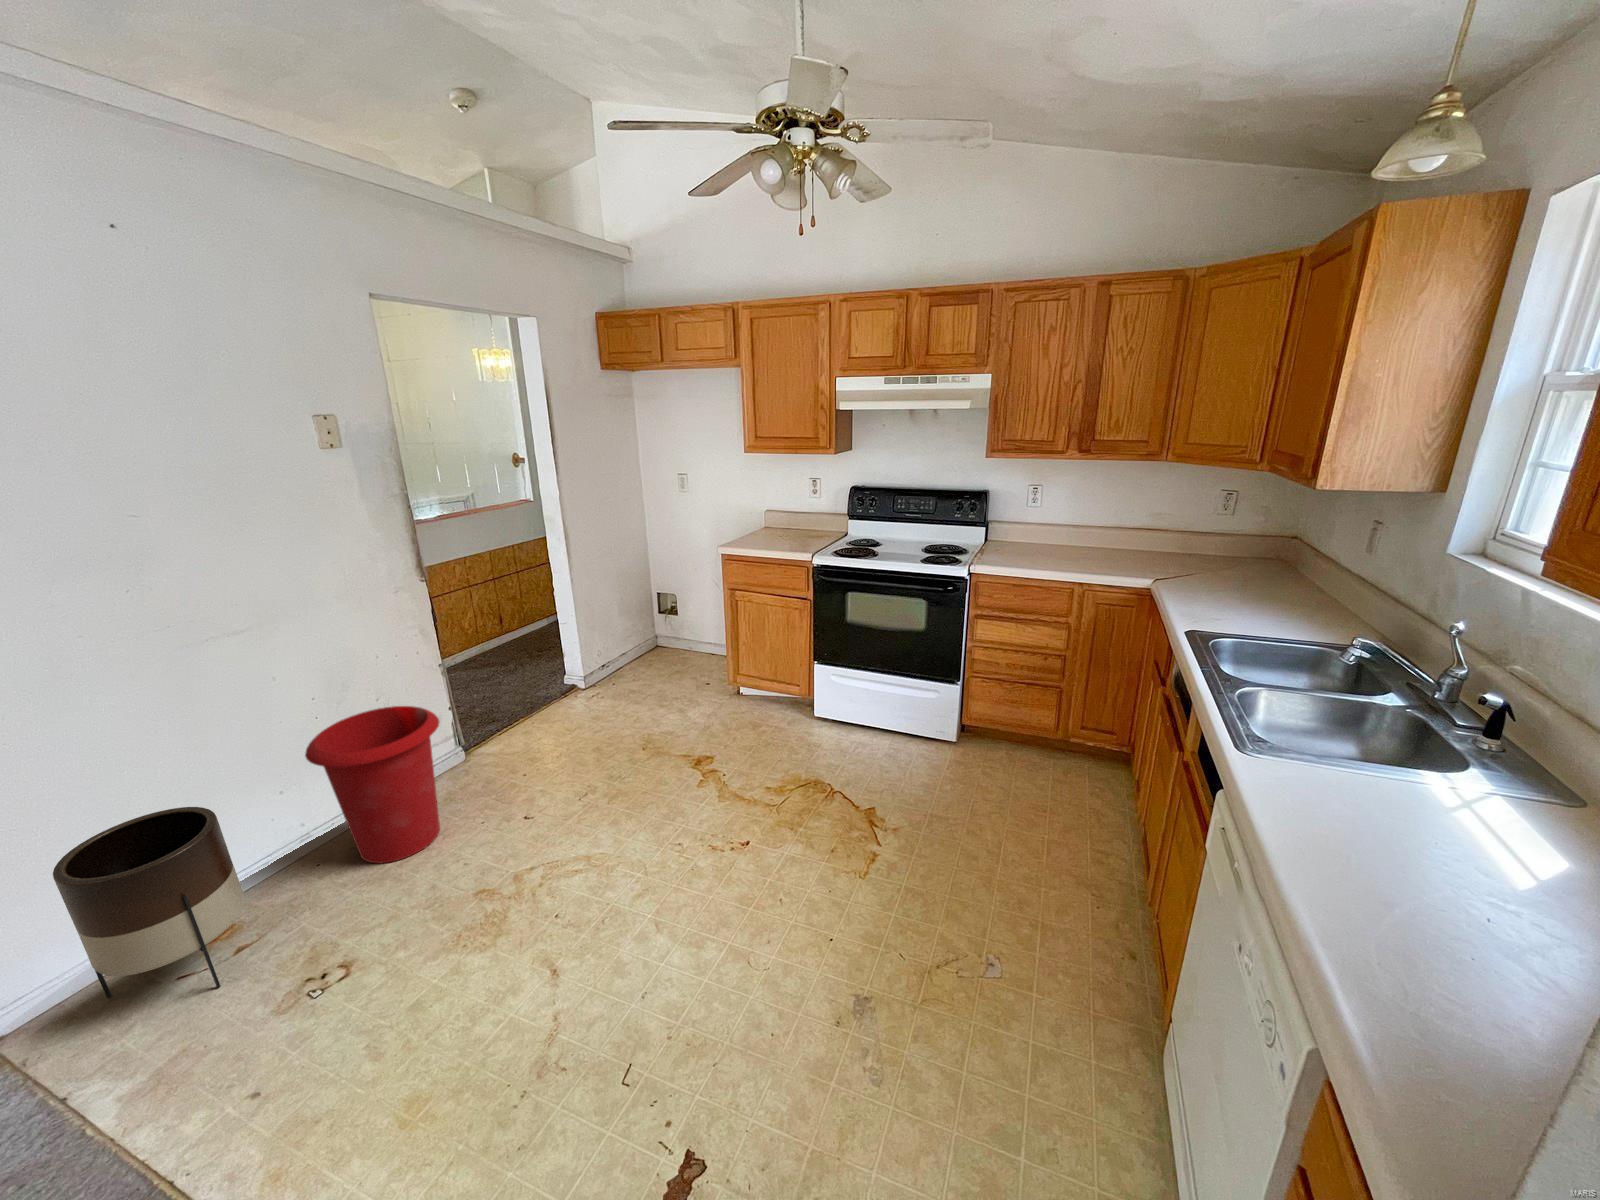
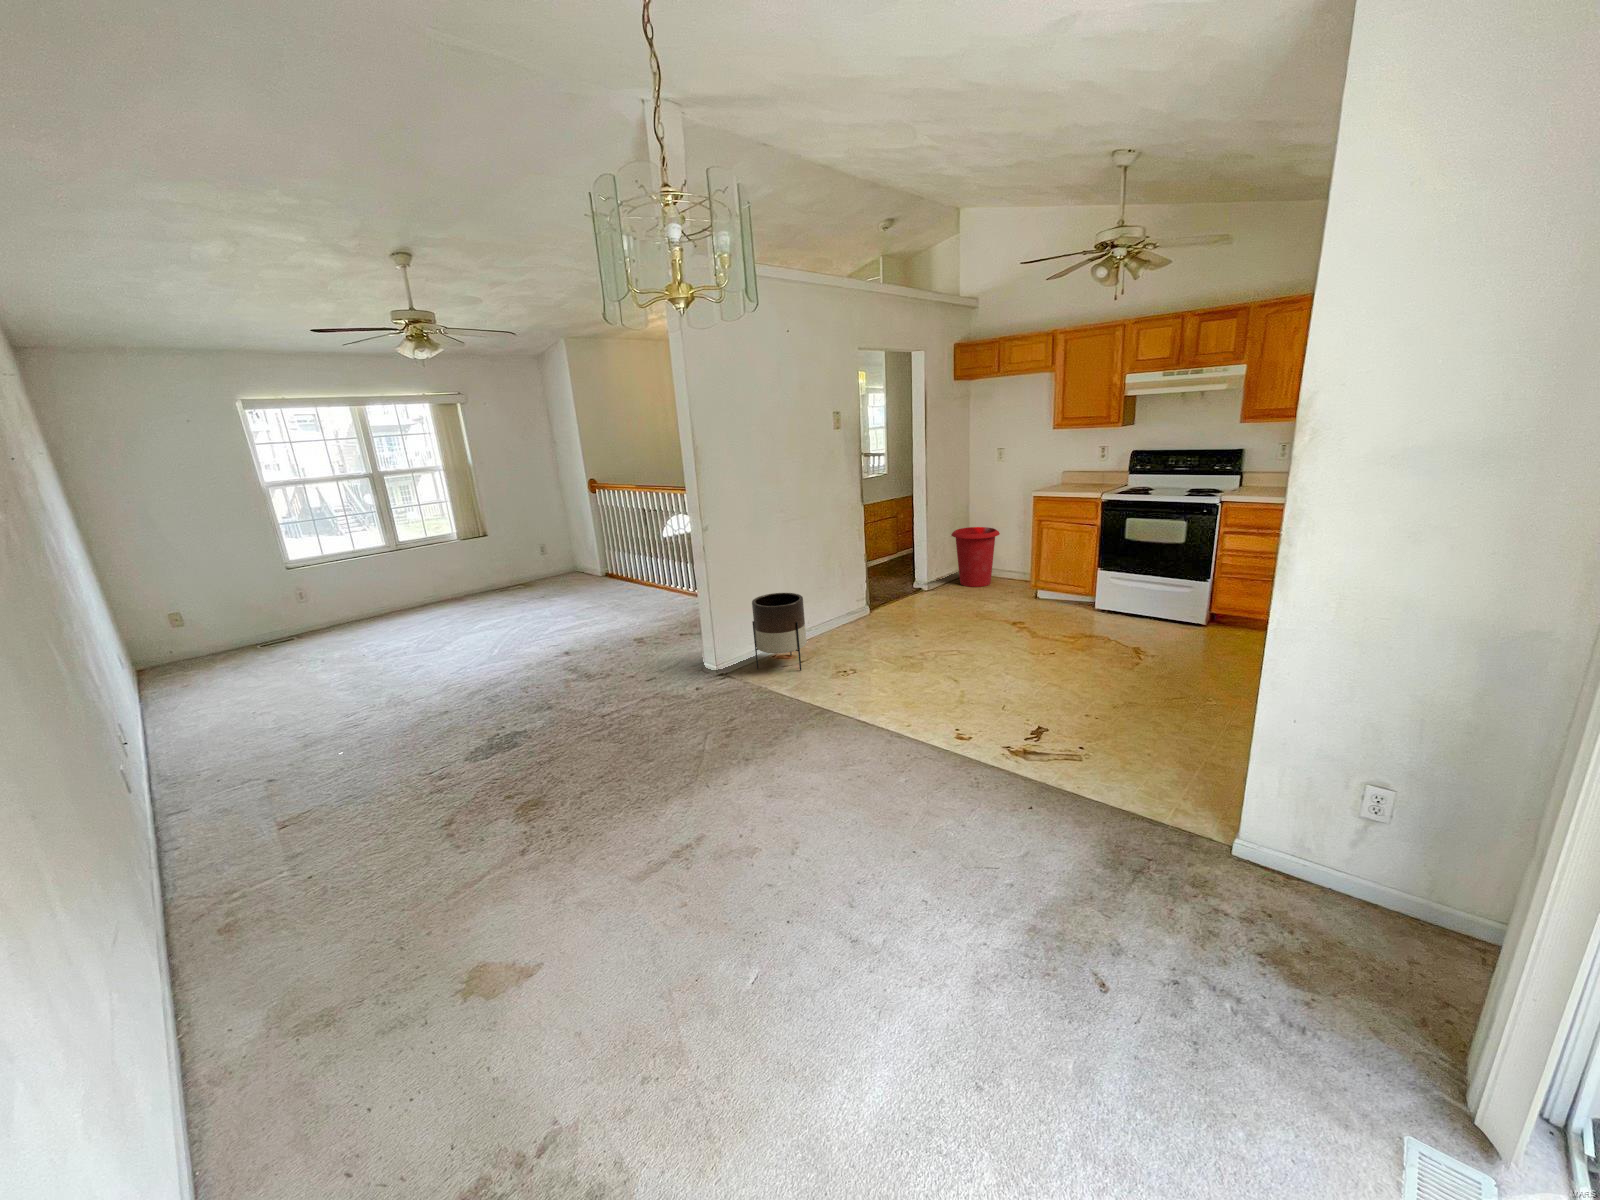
waste bin: present [305,706,440,863] -> present [951,527,1000,587]

